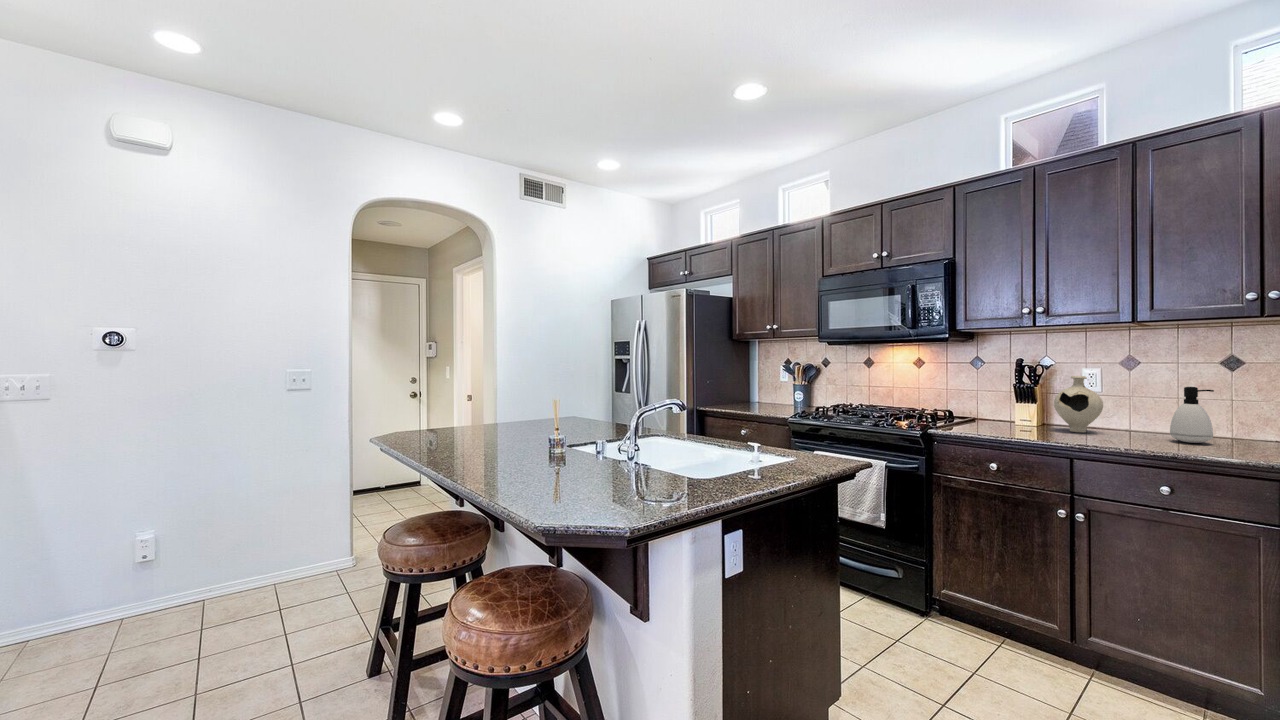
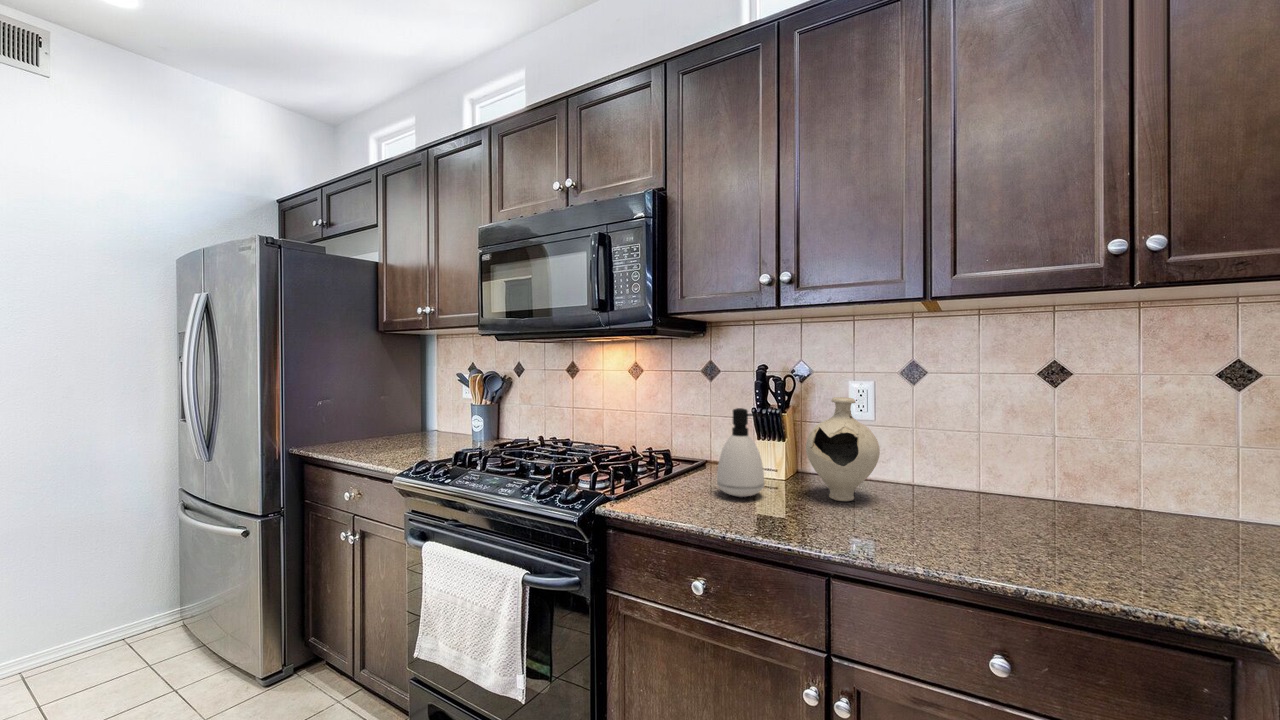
soap dispenser: present [1170,387,1214,443] -> present [717,408,764,497]

